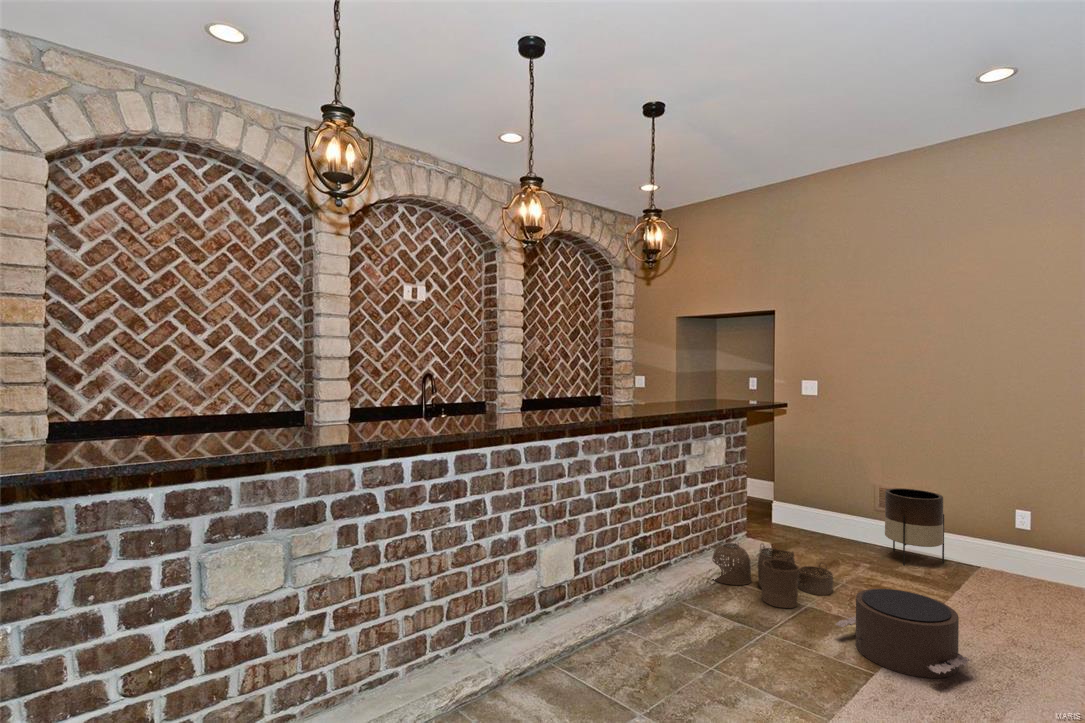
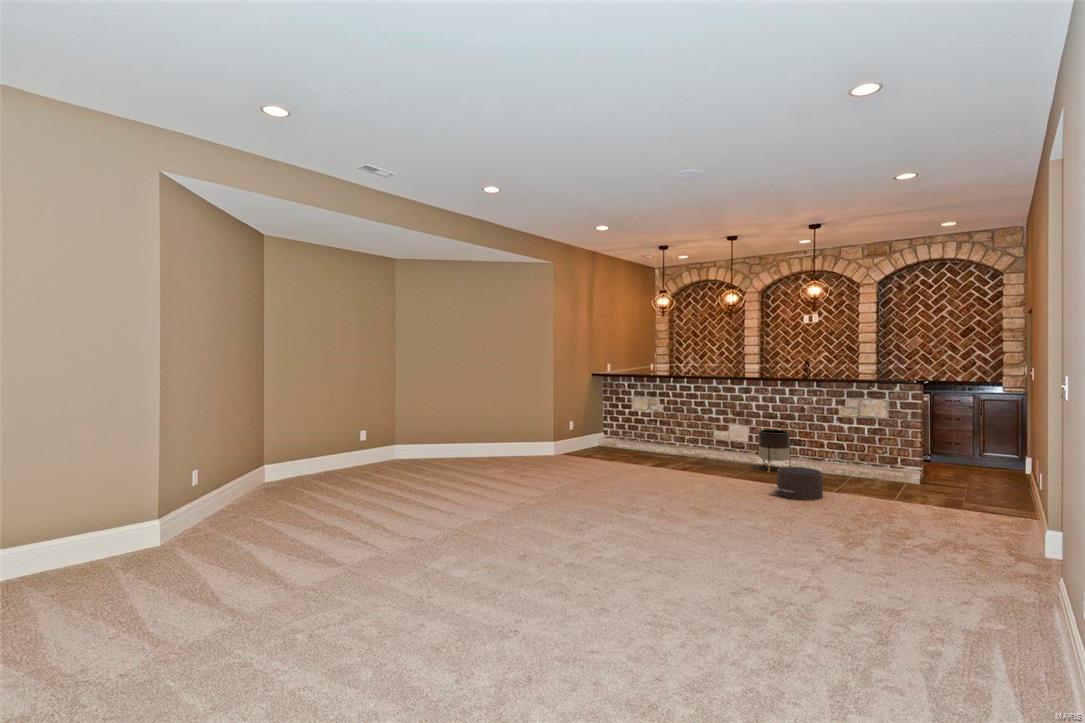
planter: present [885,488,944,565] -> present [759,430,790,466]
woven basket: present [712,541,833,608] -> none [823,457,880,492]

